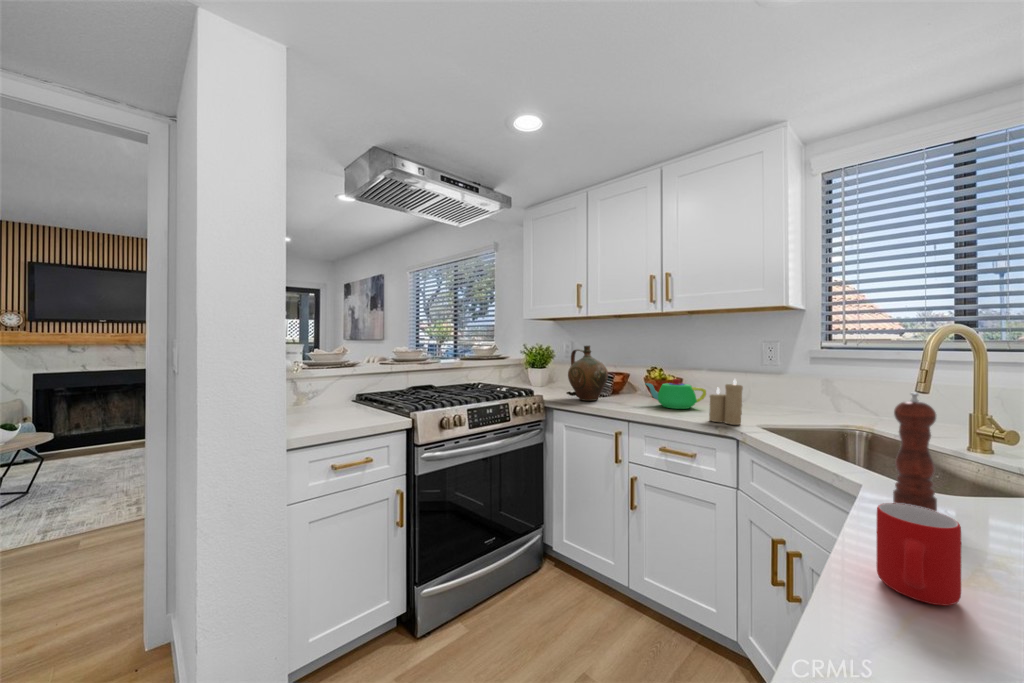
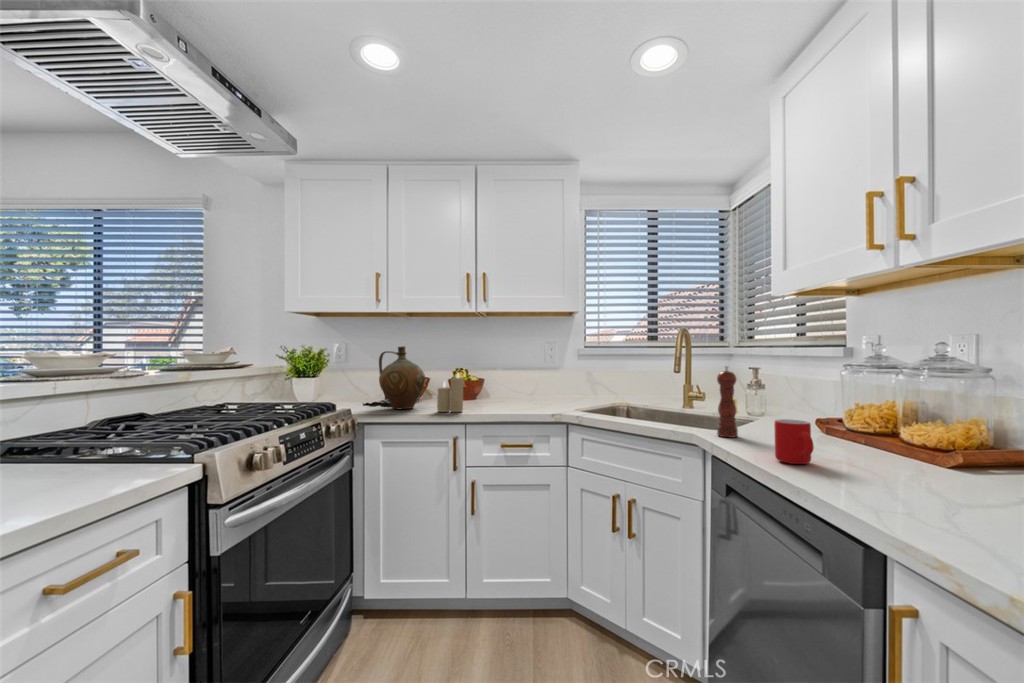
teapot: present [645,379,706,409] -> none [465,378,519,407]
candle: present [709,379,743,425] -> present [437,374,464,412]

